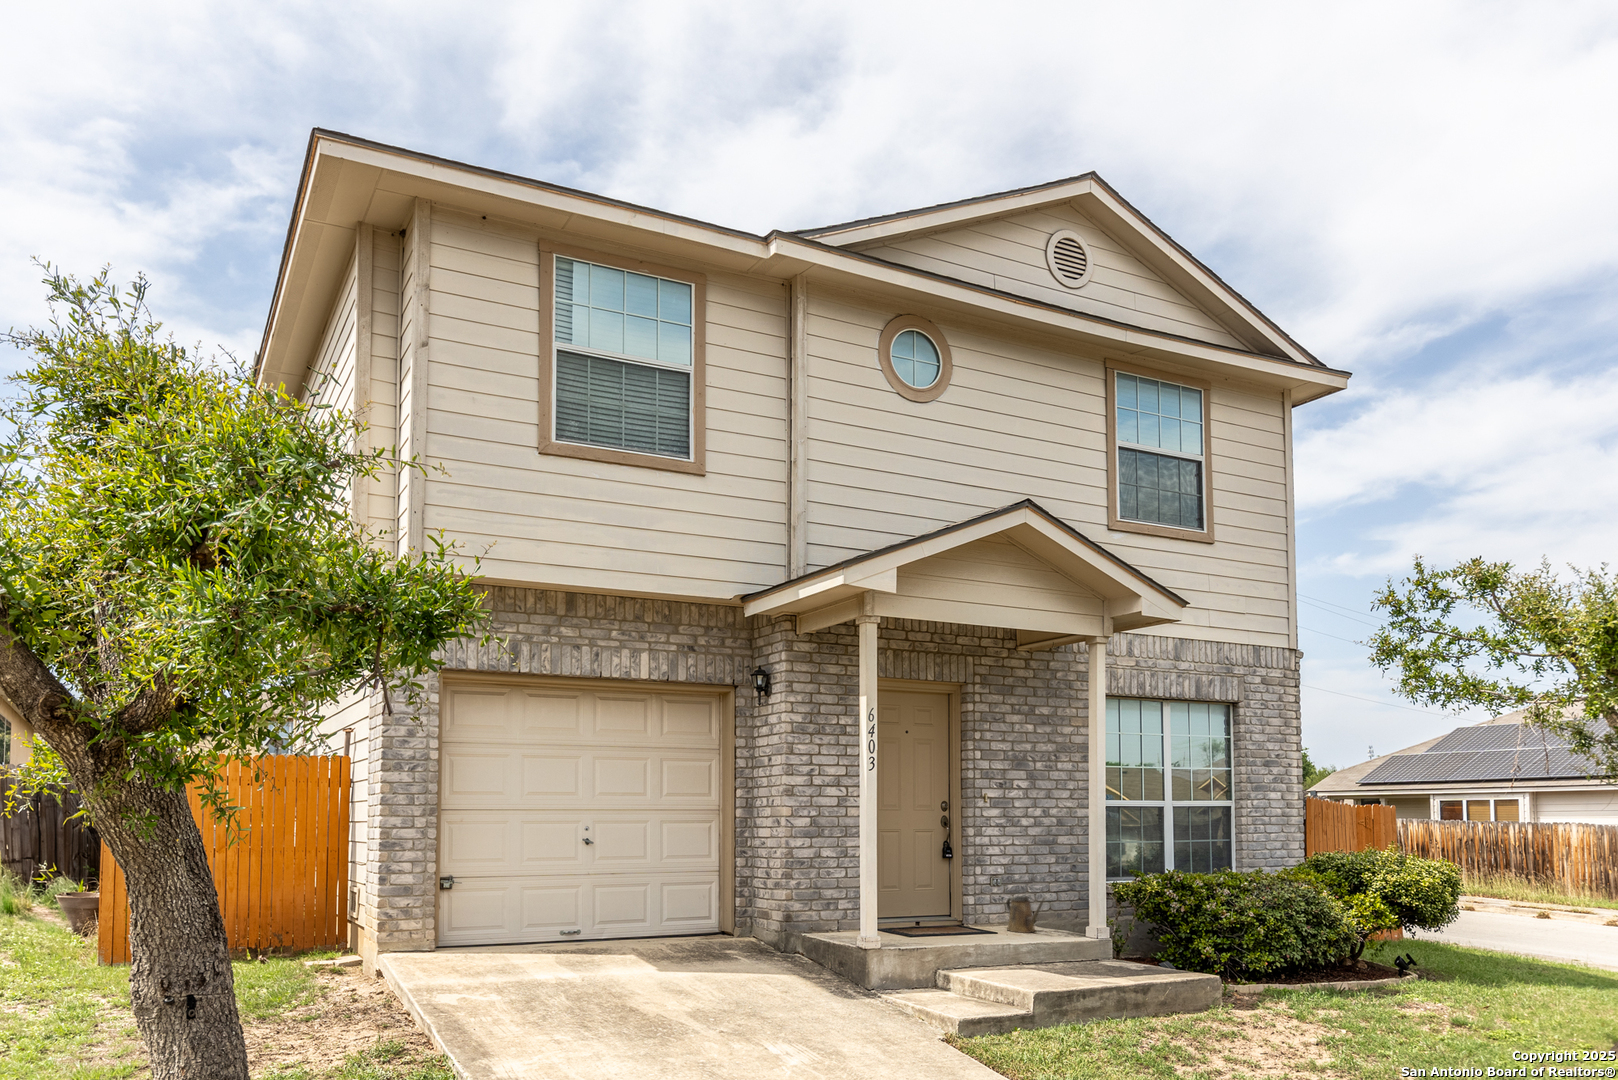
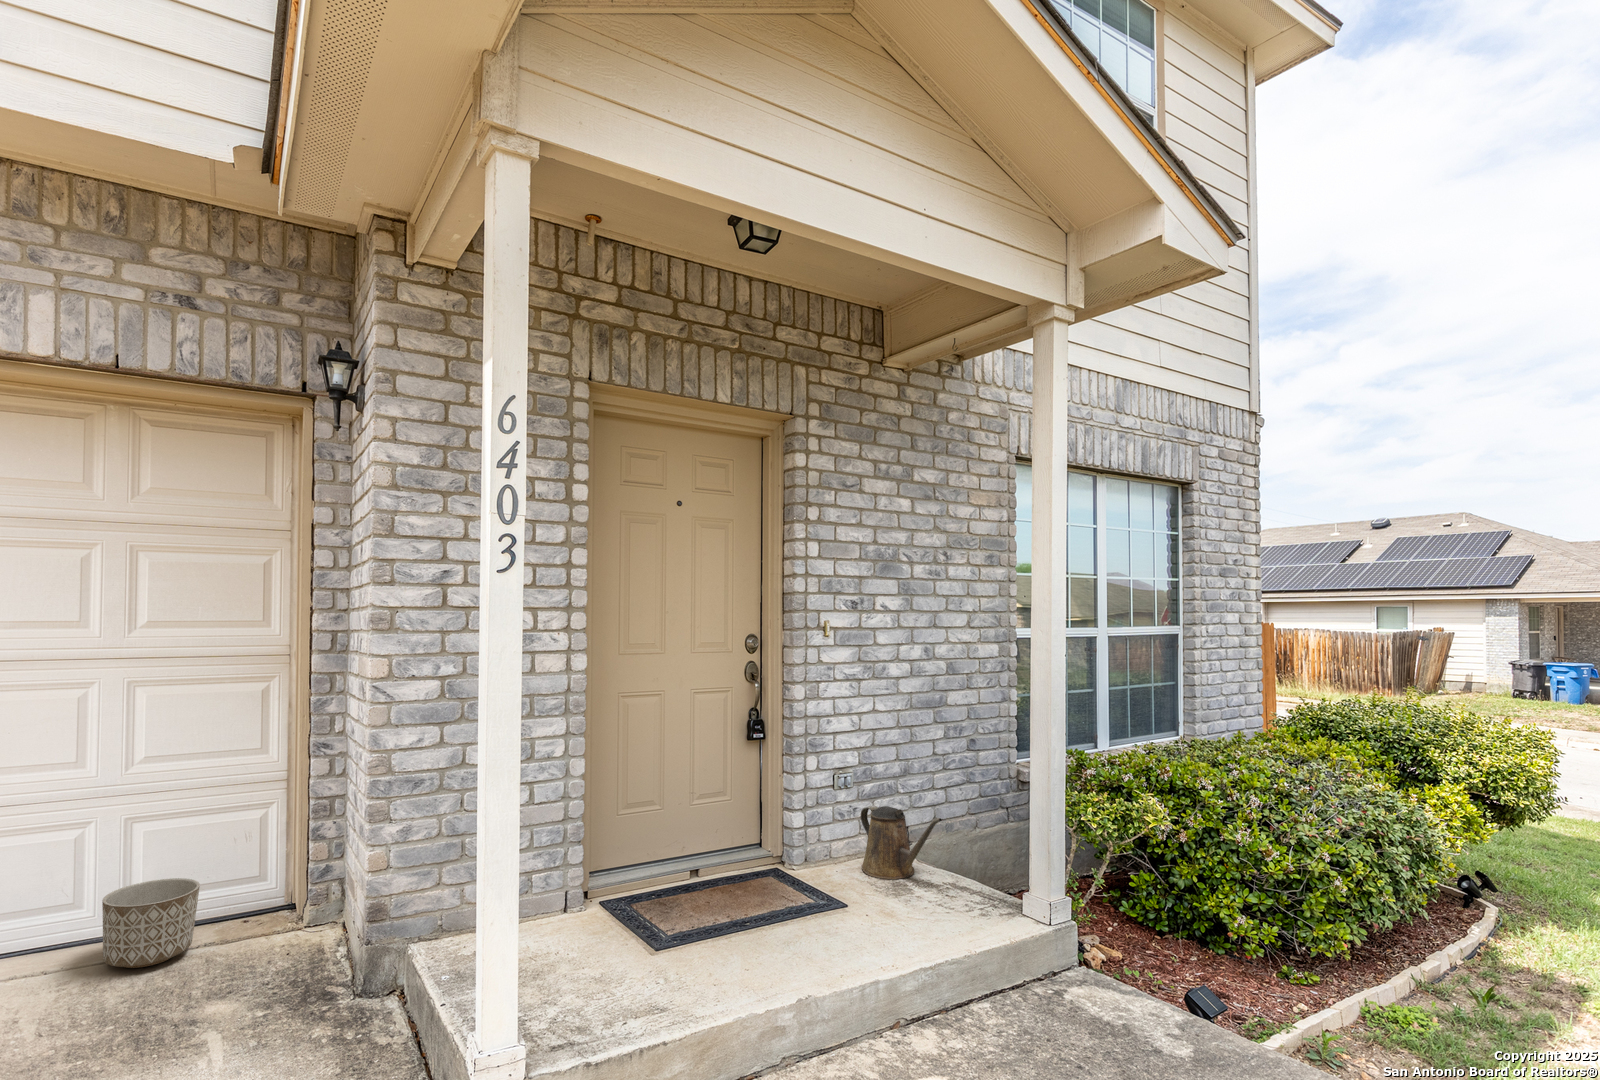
planter: none [669,909,703,943] -> present [102,878,200,968]

